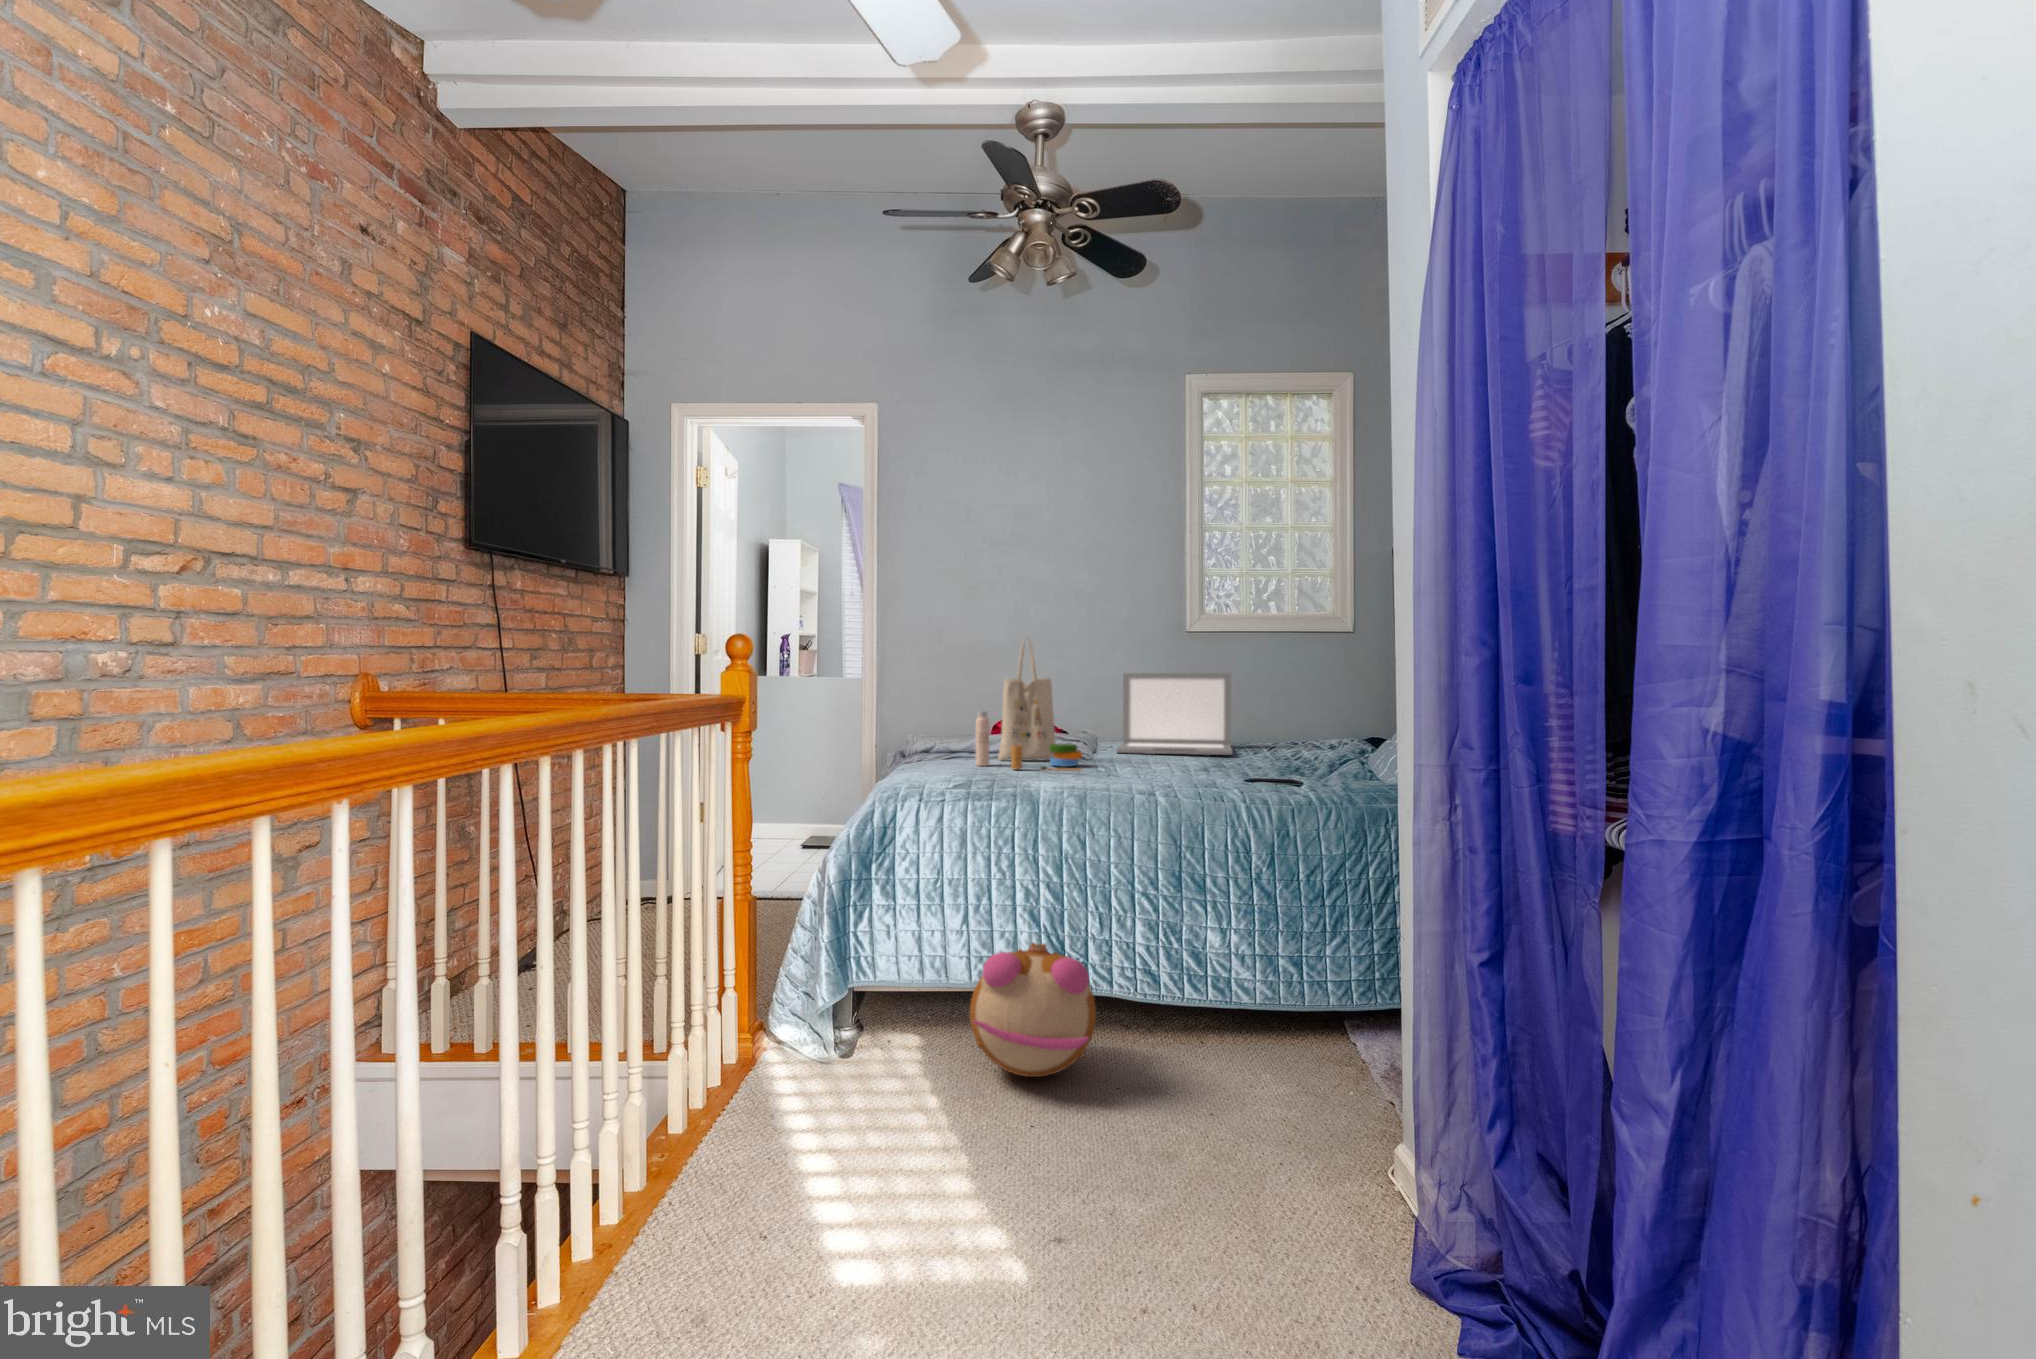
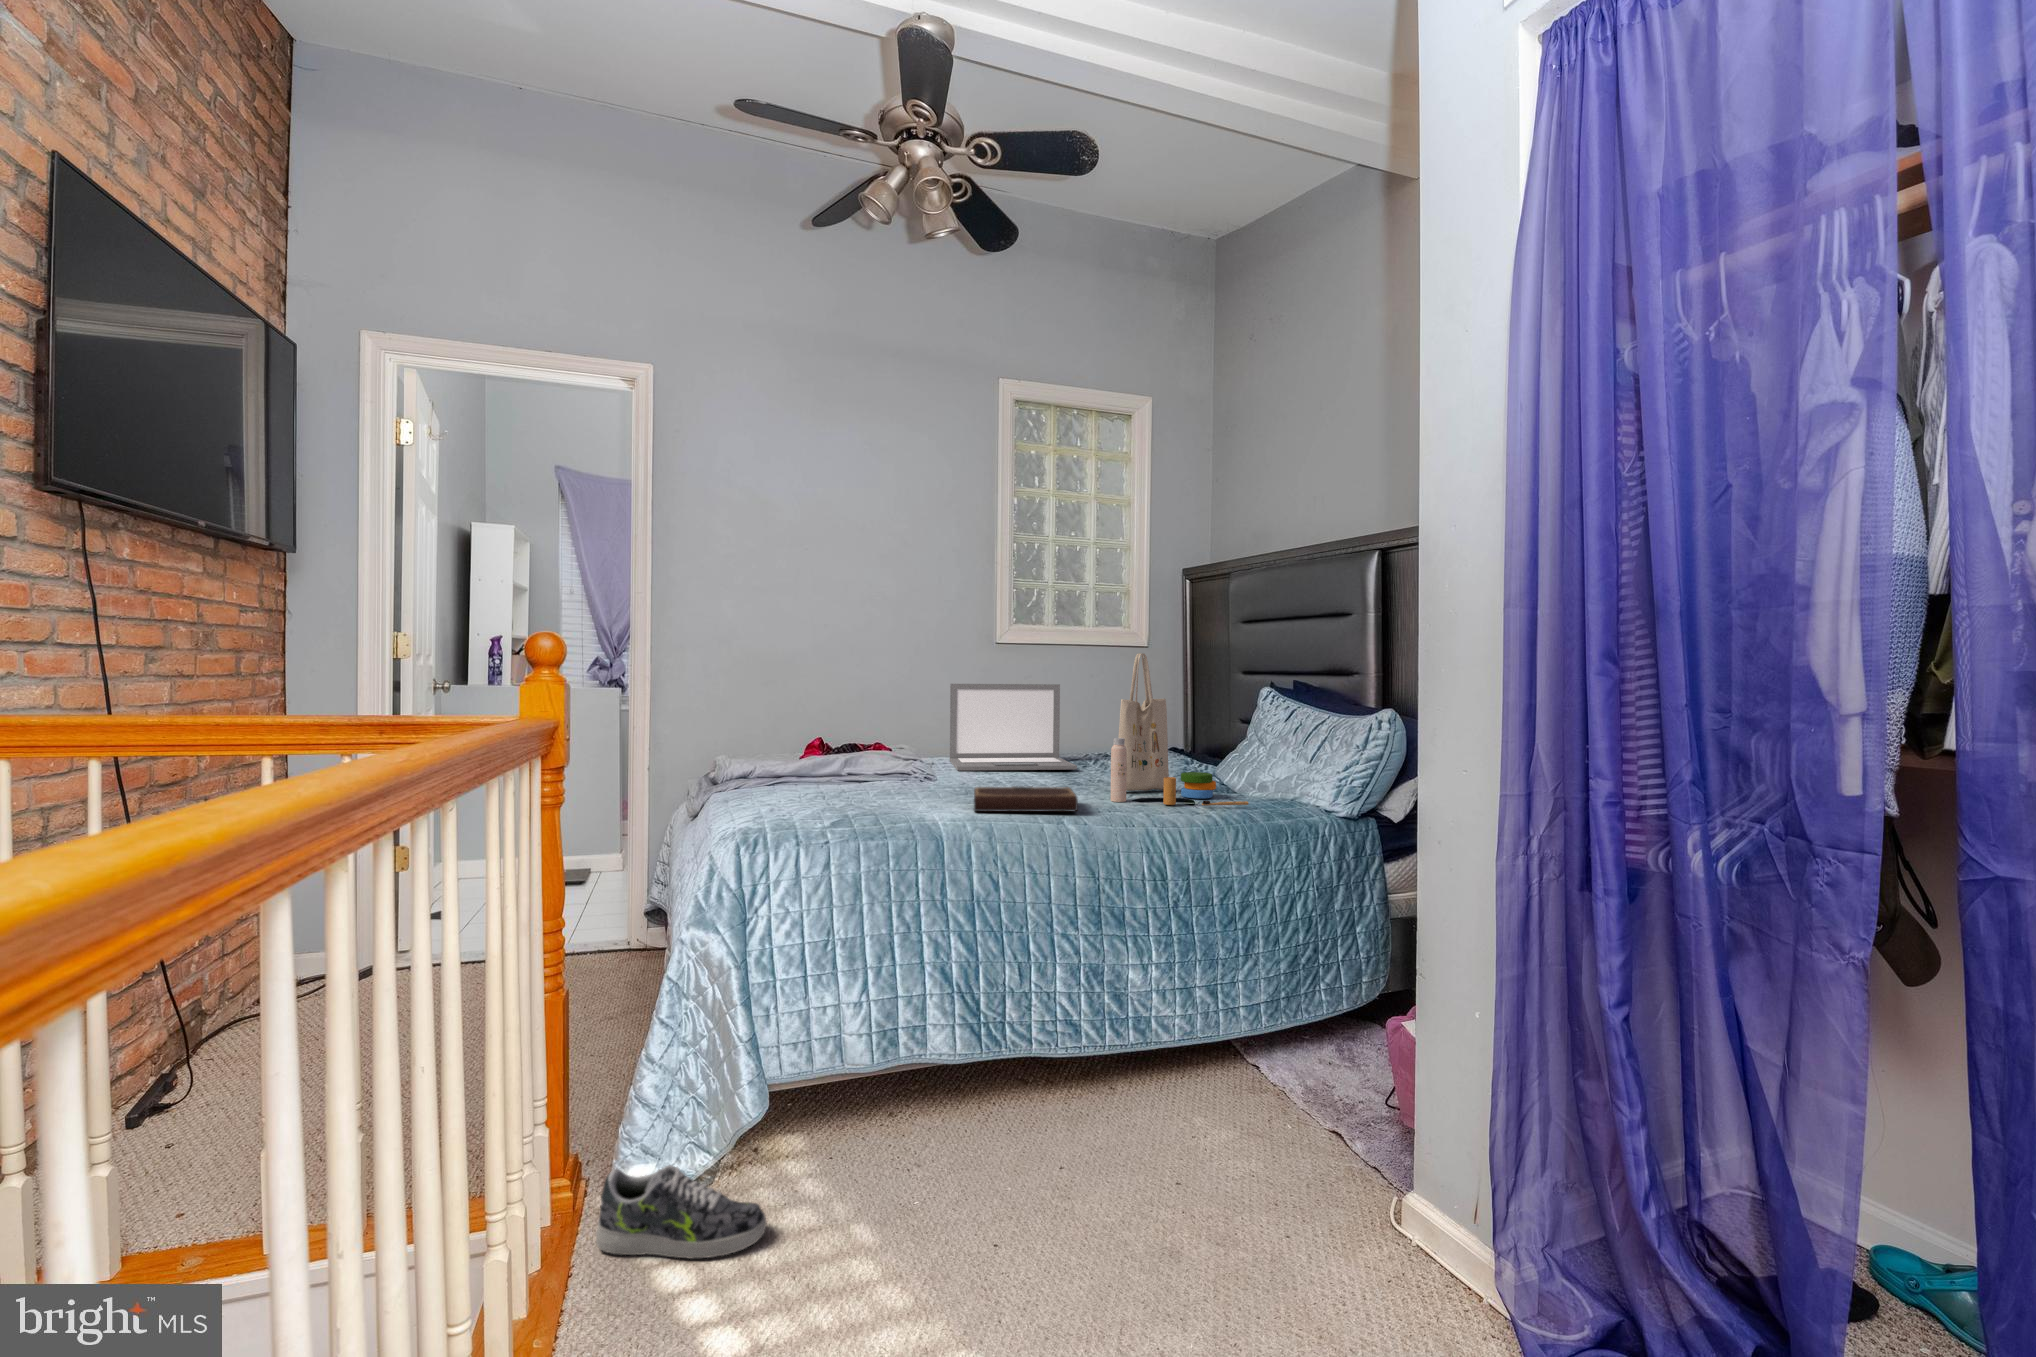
tote bag: present [976,640,1082,771] -> present [1111,653,1249,805]
notebook: none [1079,763,1181,786] -> present [974,786,1078,812]
plush toy: present [970,943,1096,1077] -> none [885,1009,1045,1176]
sneaker: none [754,1024,867,1095] -> present [596,1165,766,1258]

